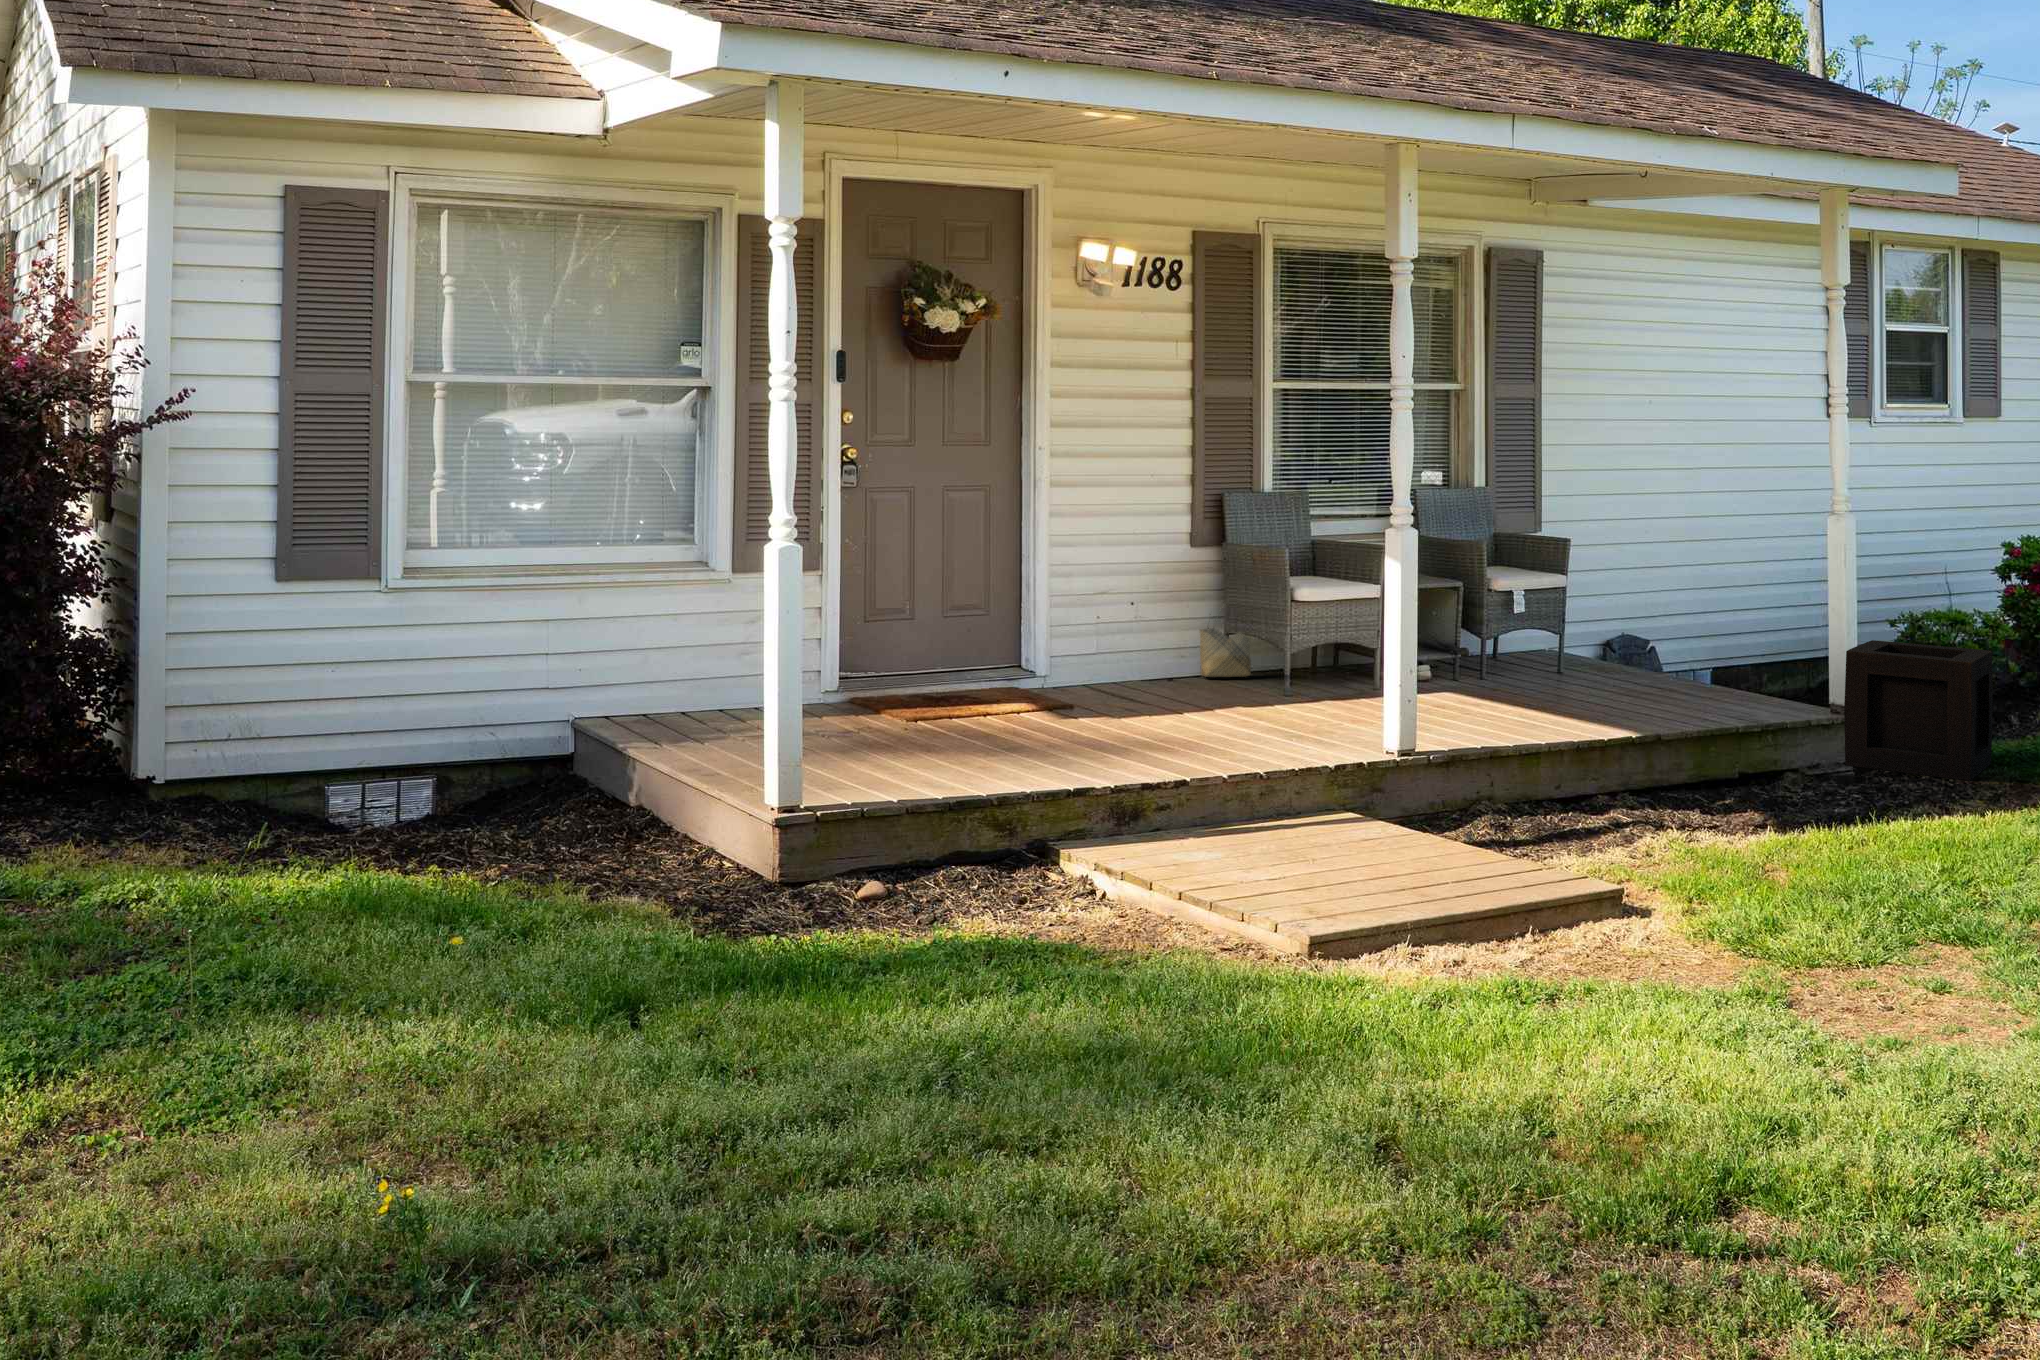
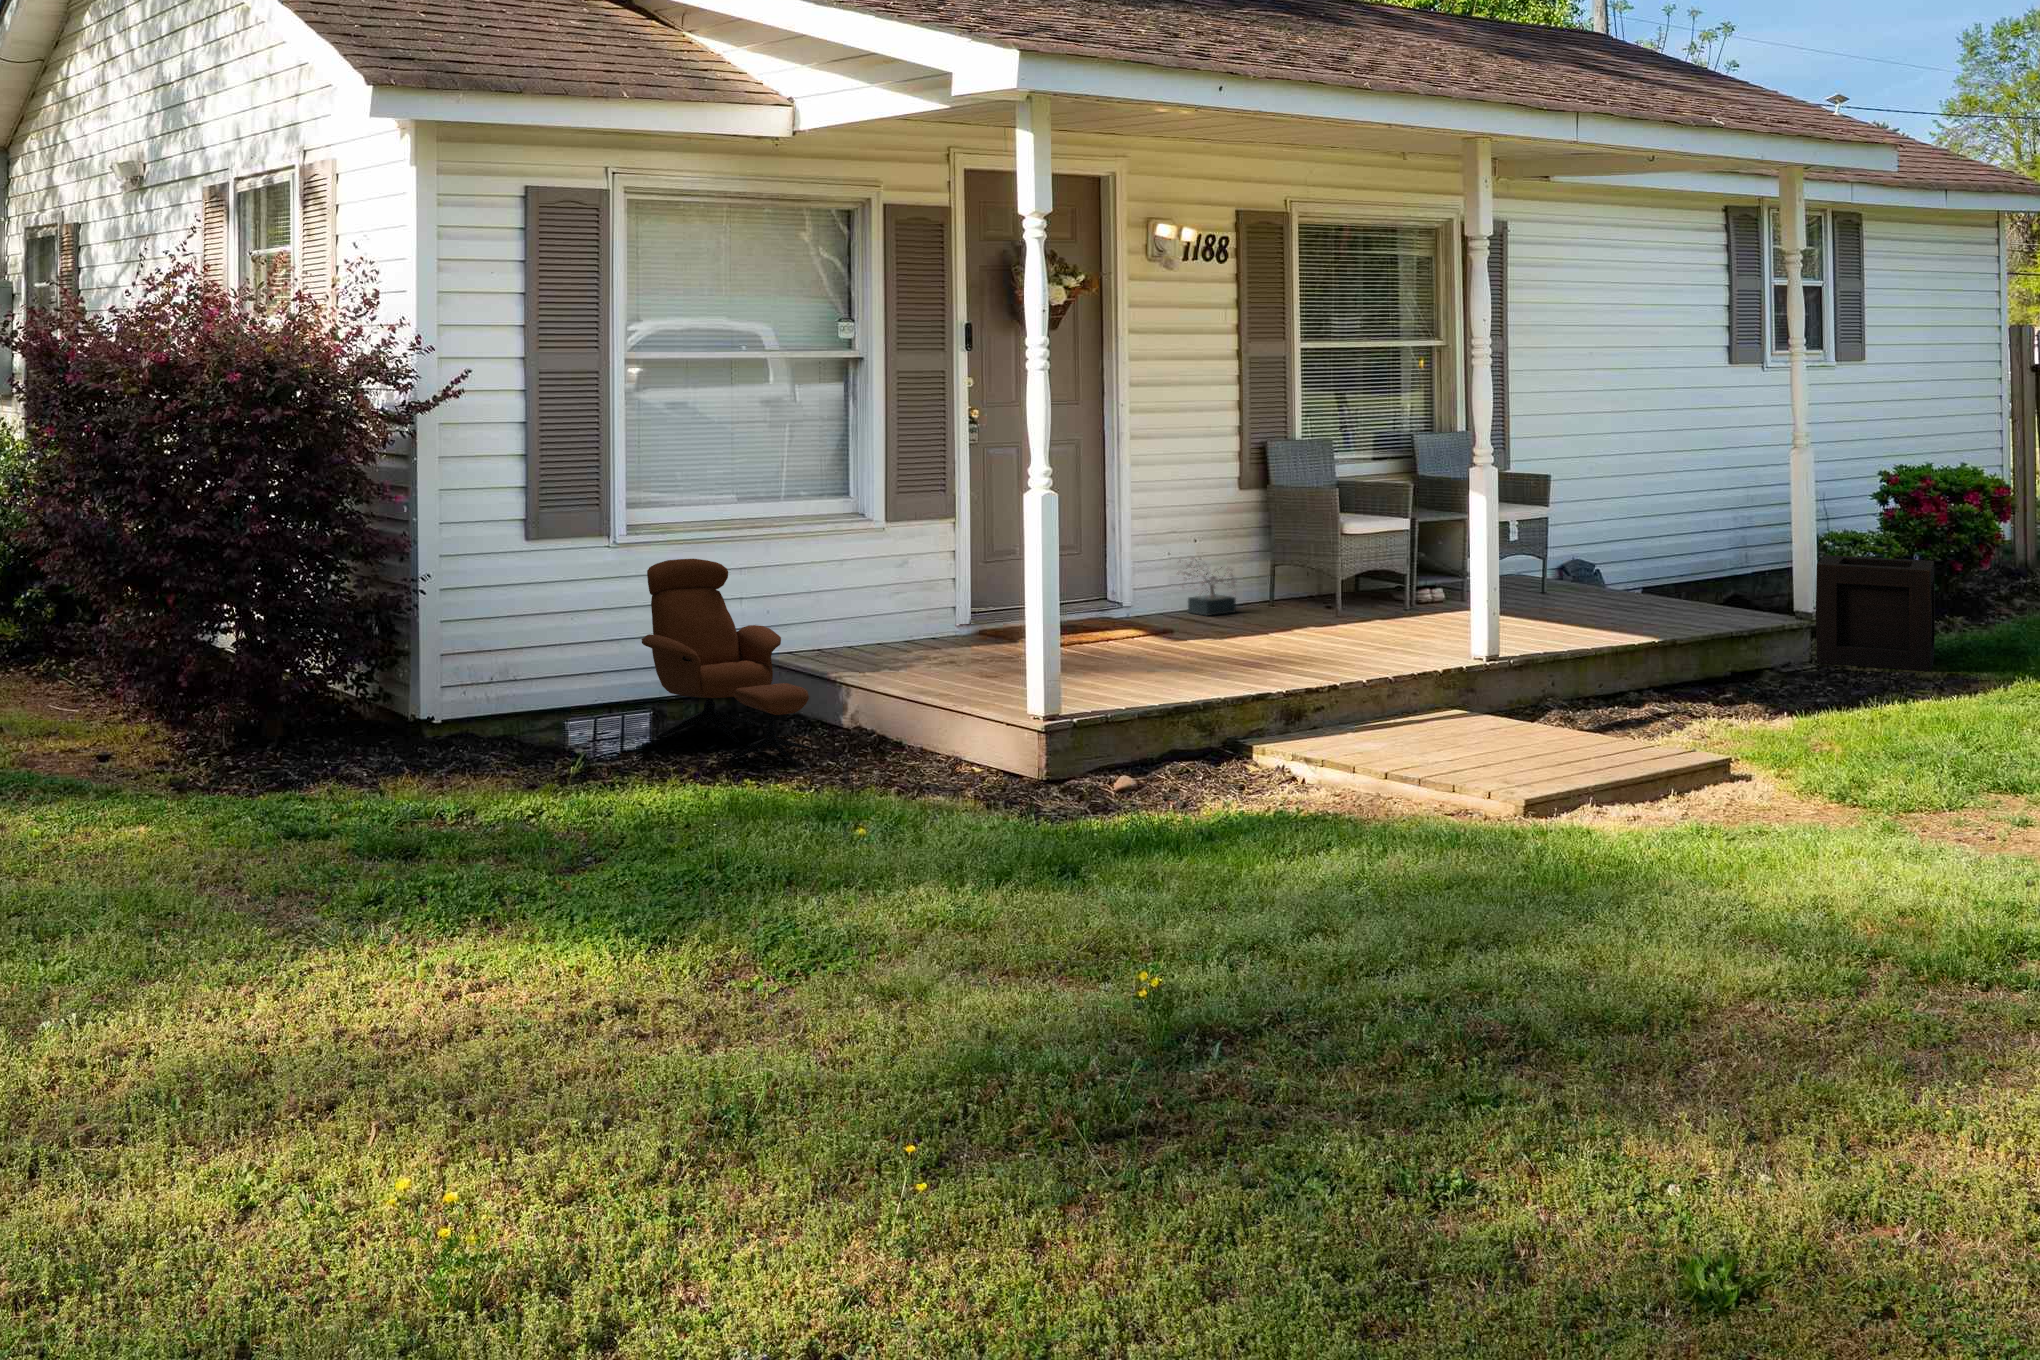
lounge chair: none [392,609,558,850] -> present [642,559,811,763]
woven basket: present [1200,612,1251,677] -> none [1248,536,1294,604]
decorative plant: none [1105,620,1177,689] -> present [1177,557,1236,616]

